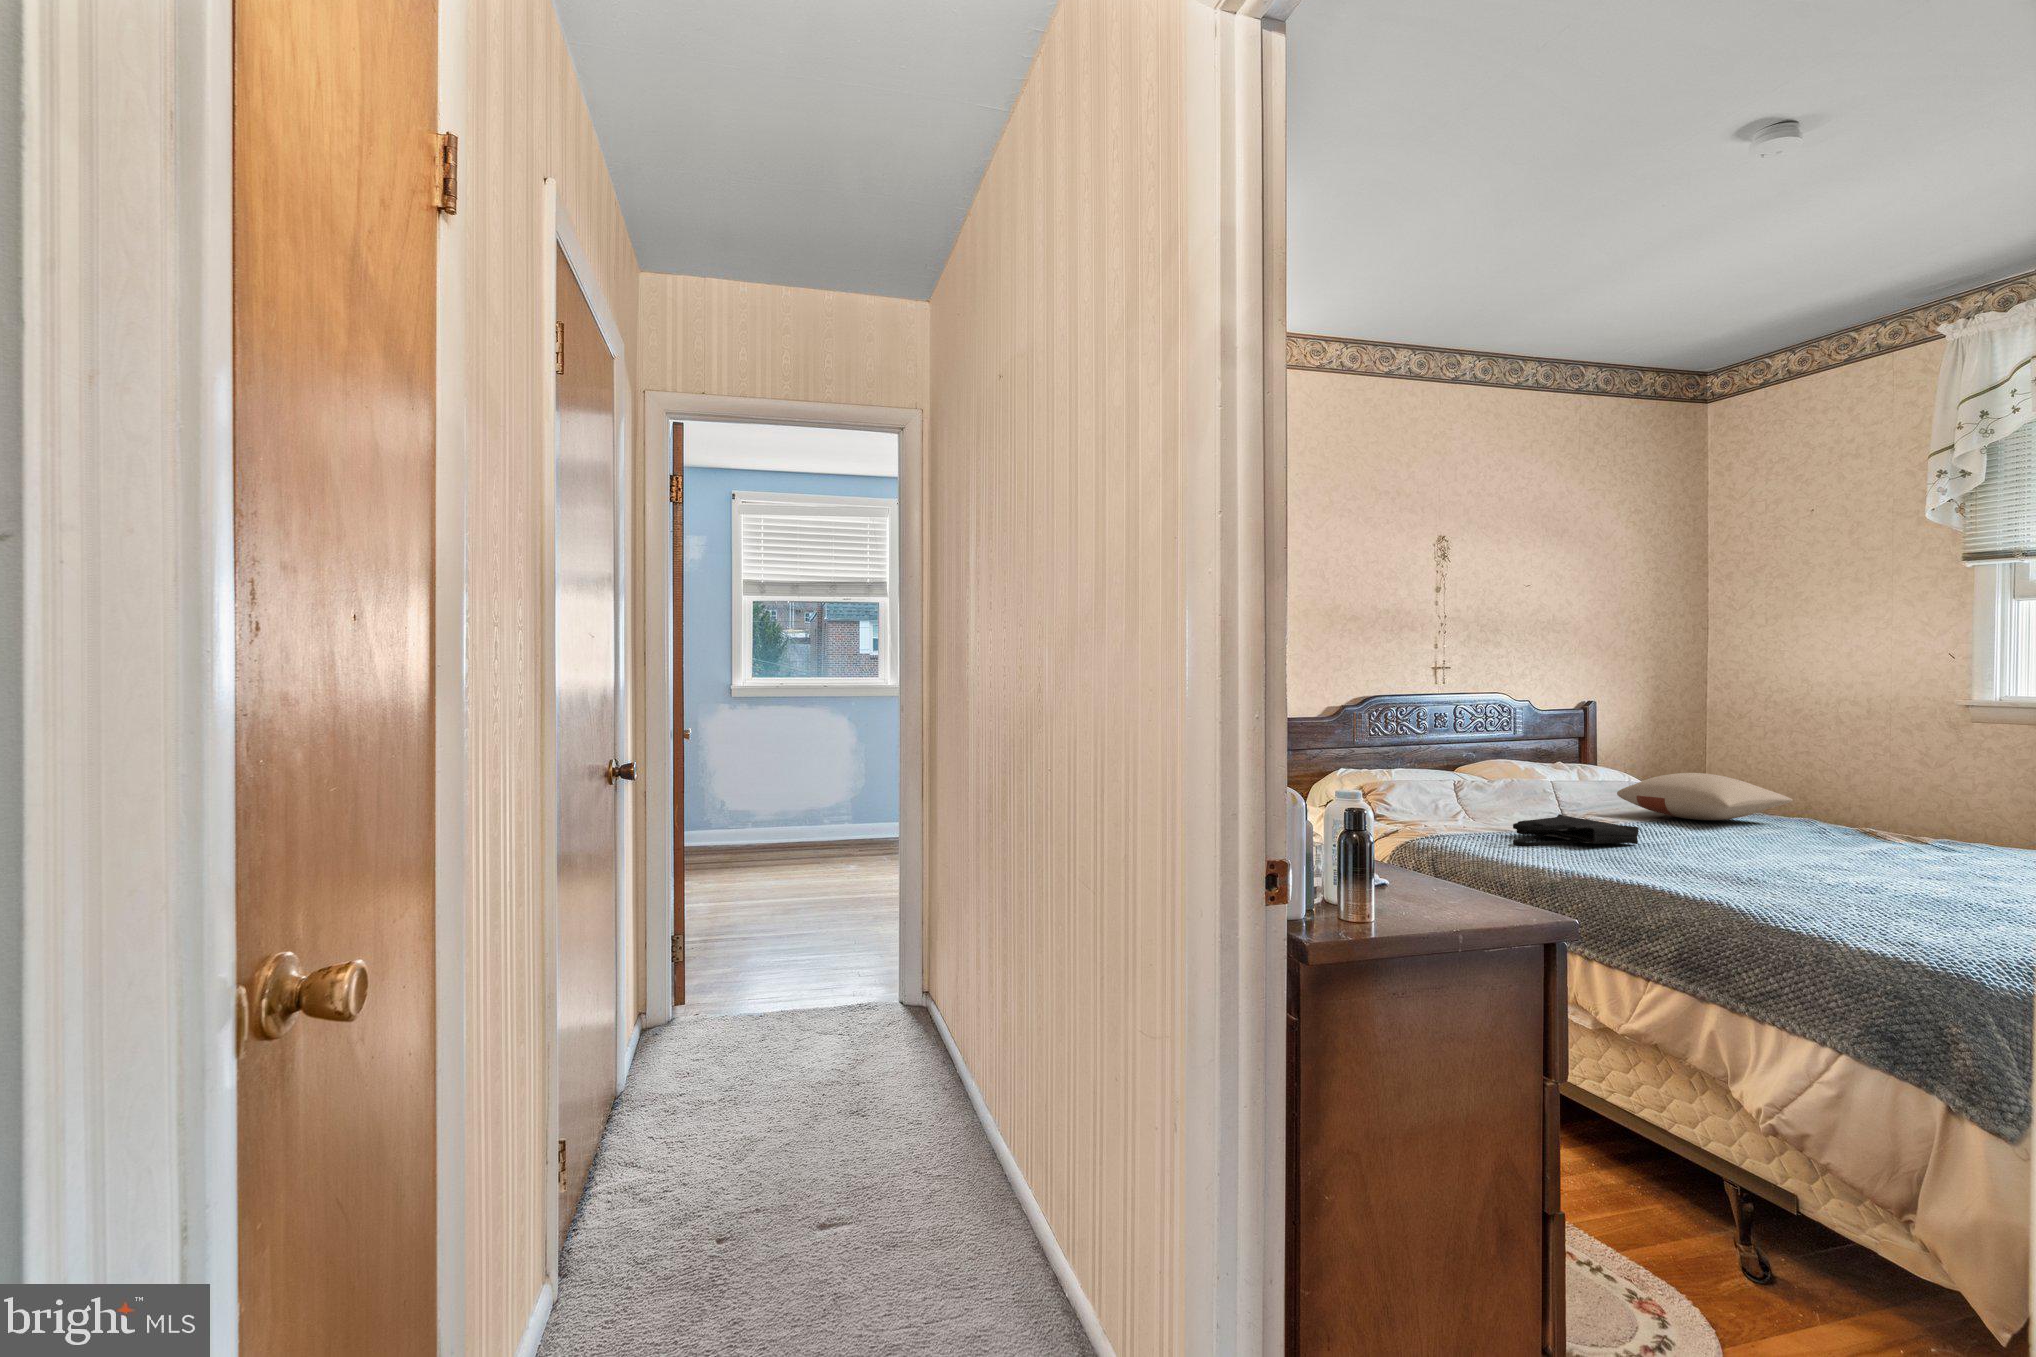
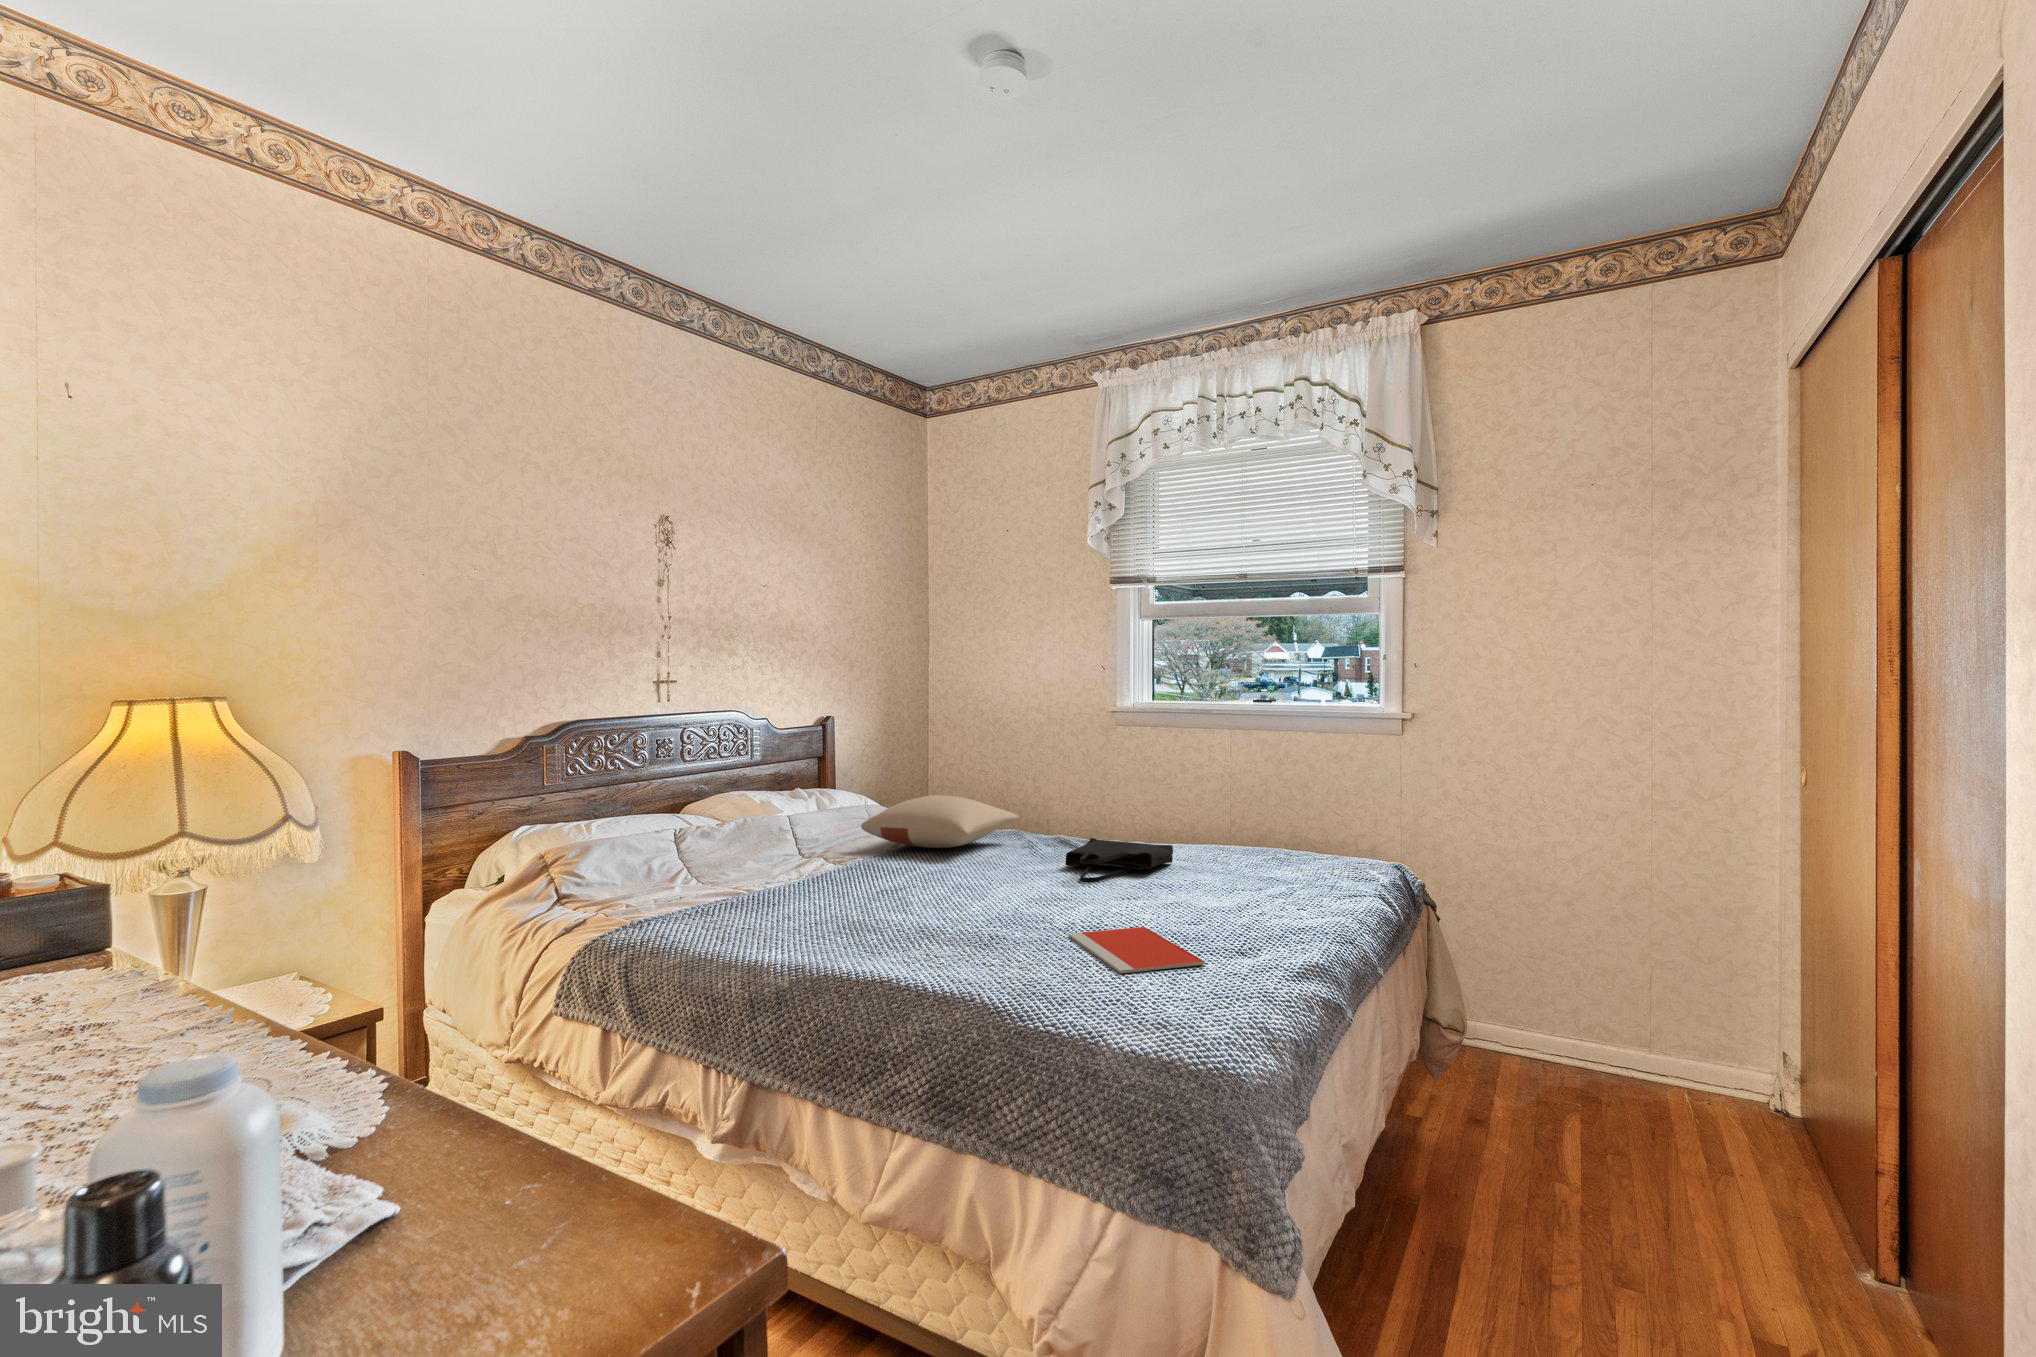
tote bag: present [1513,814,1639,847] -> present [1066,838,1173,883]
notebook: none [1827,884,1978,919] -> present [1069,927,1205,973]

